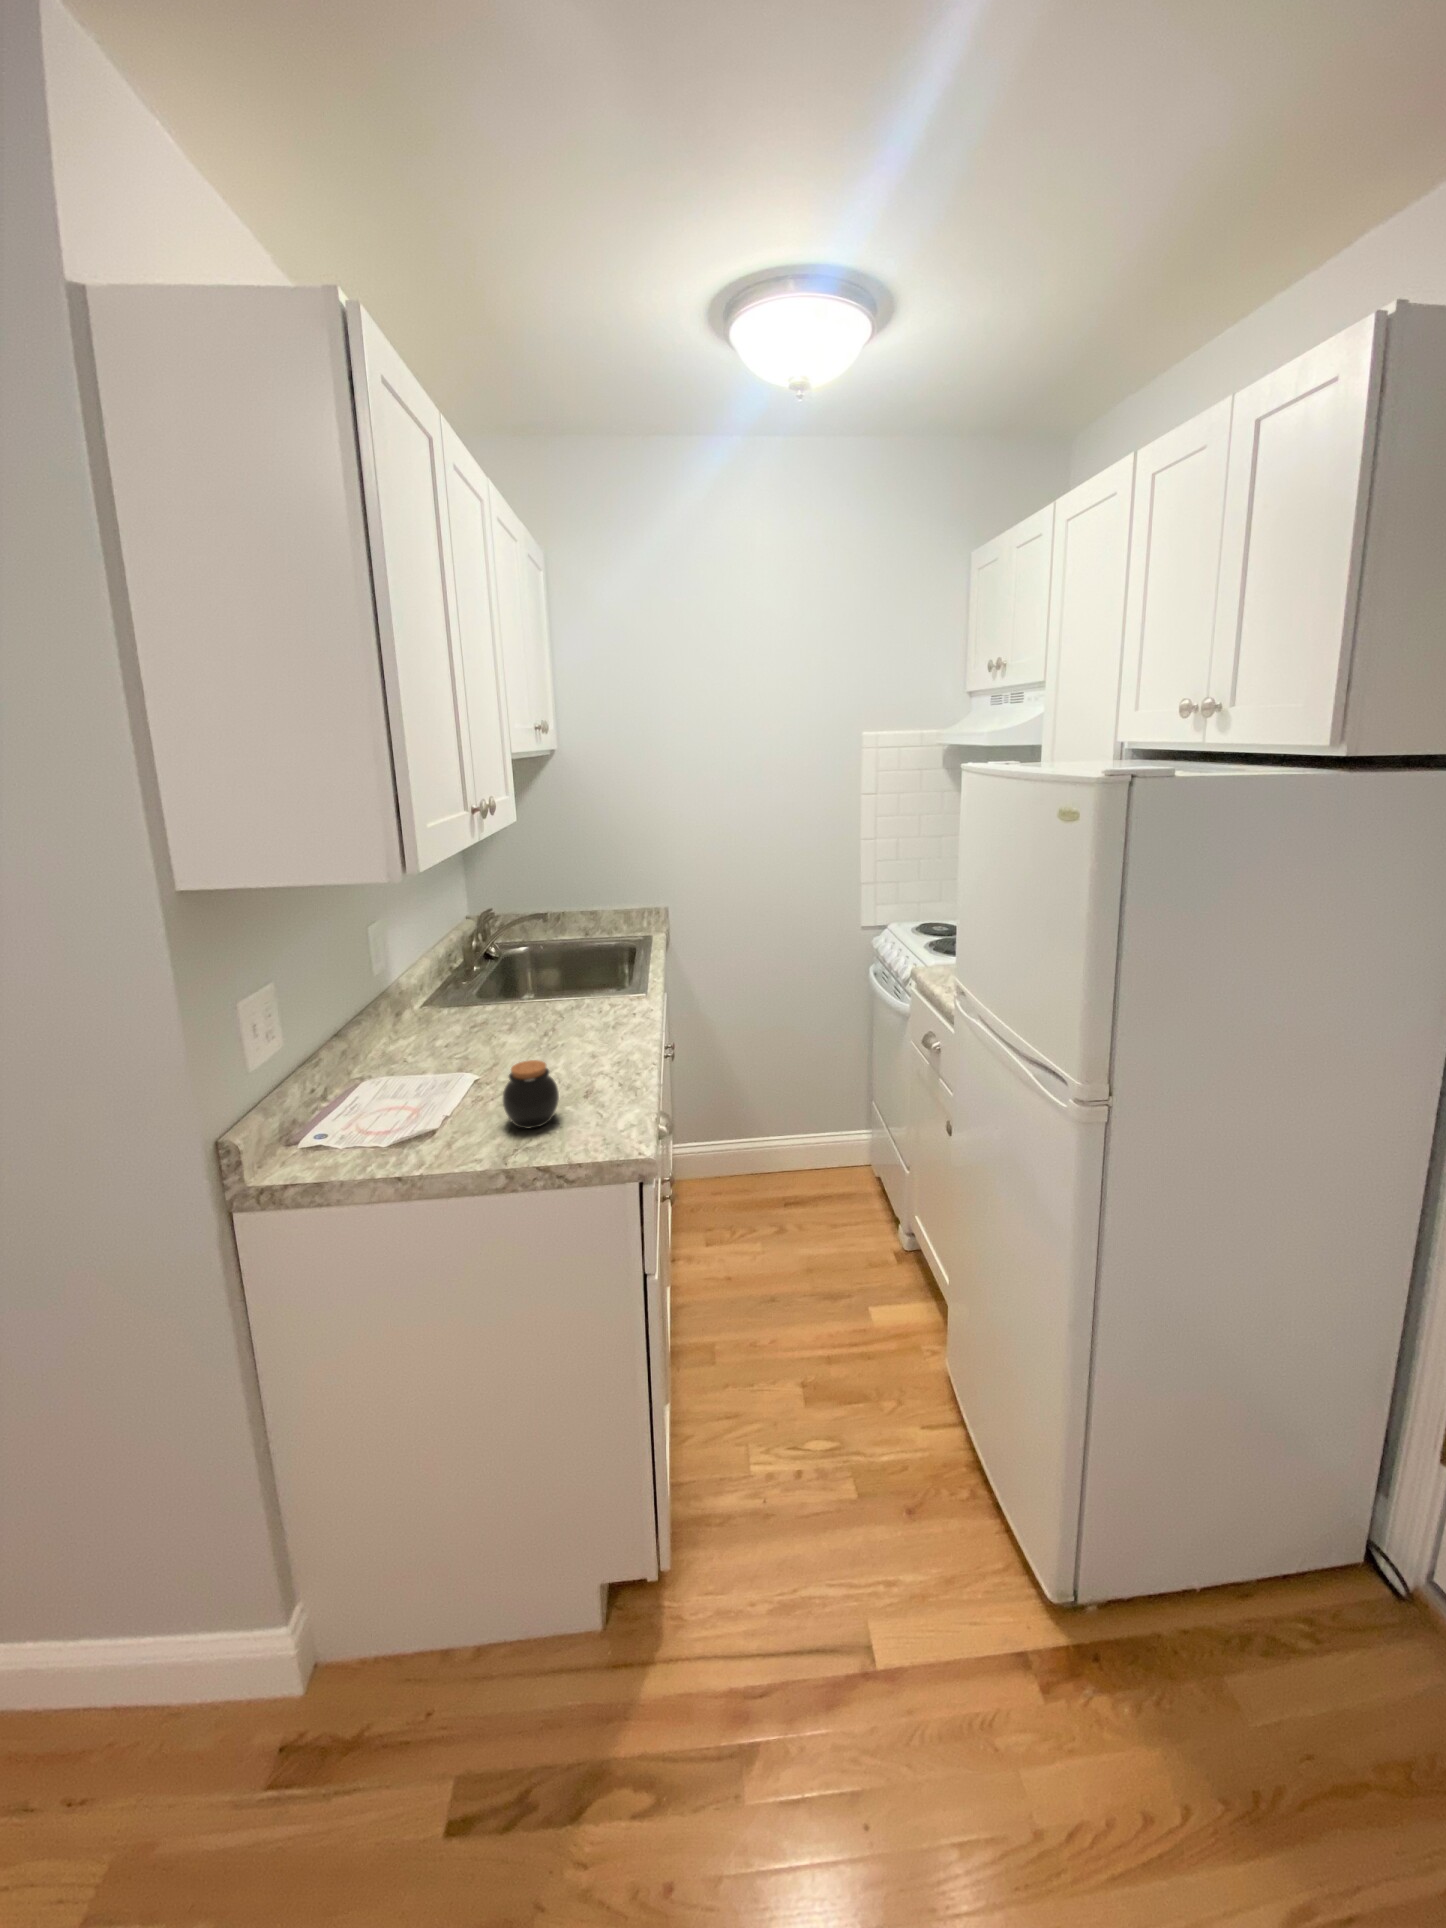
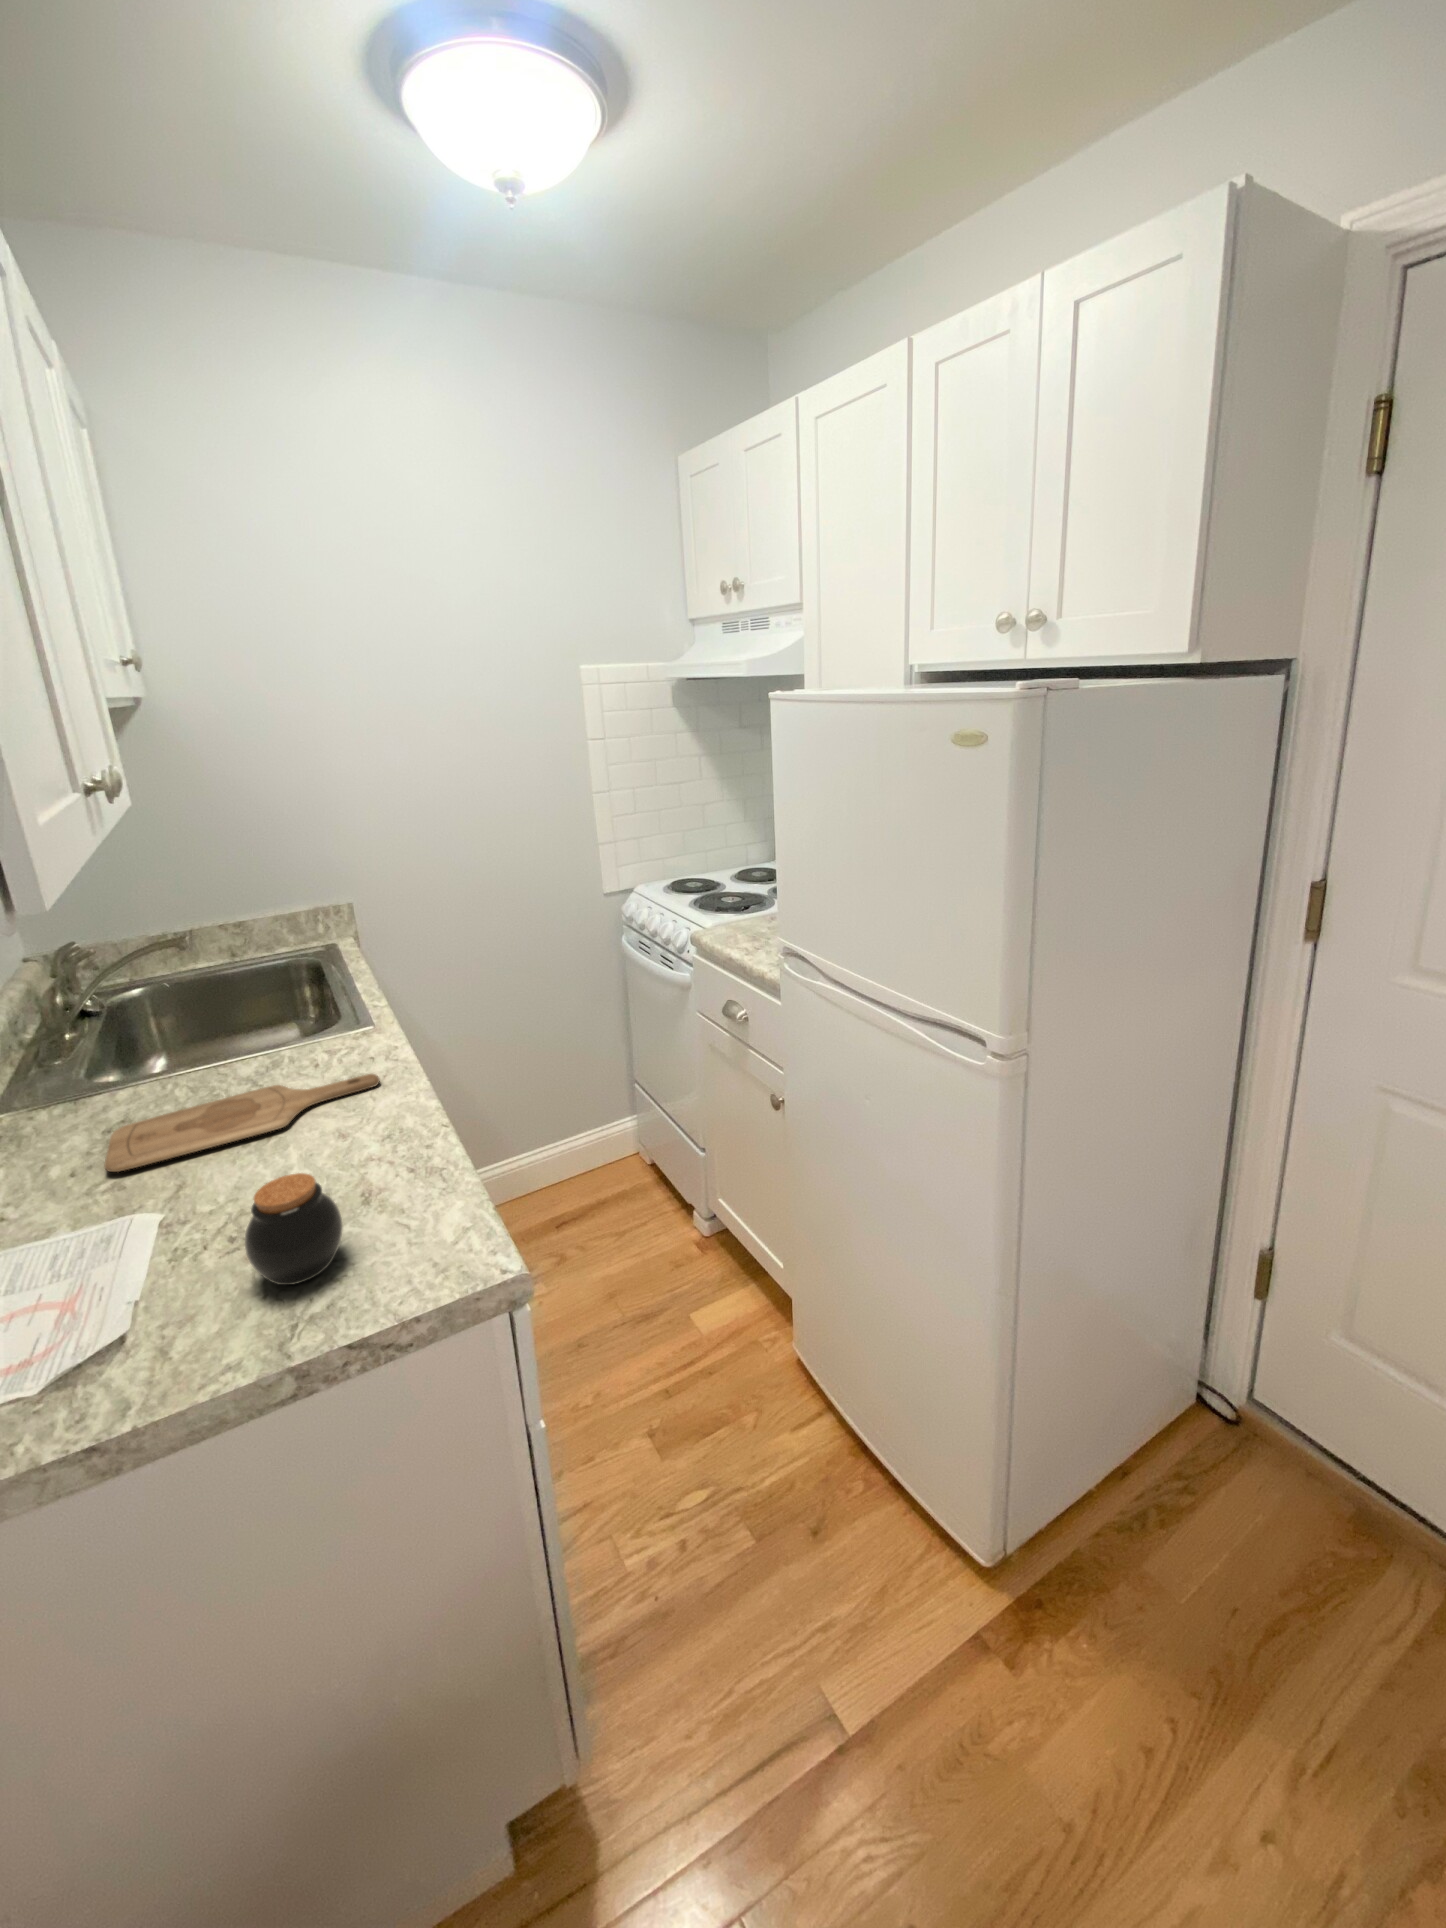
cutting board: none [460,1018,626,1048] -> present [104,1074,380,1172]

